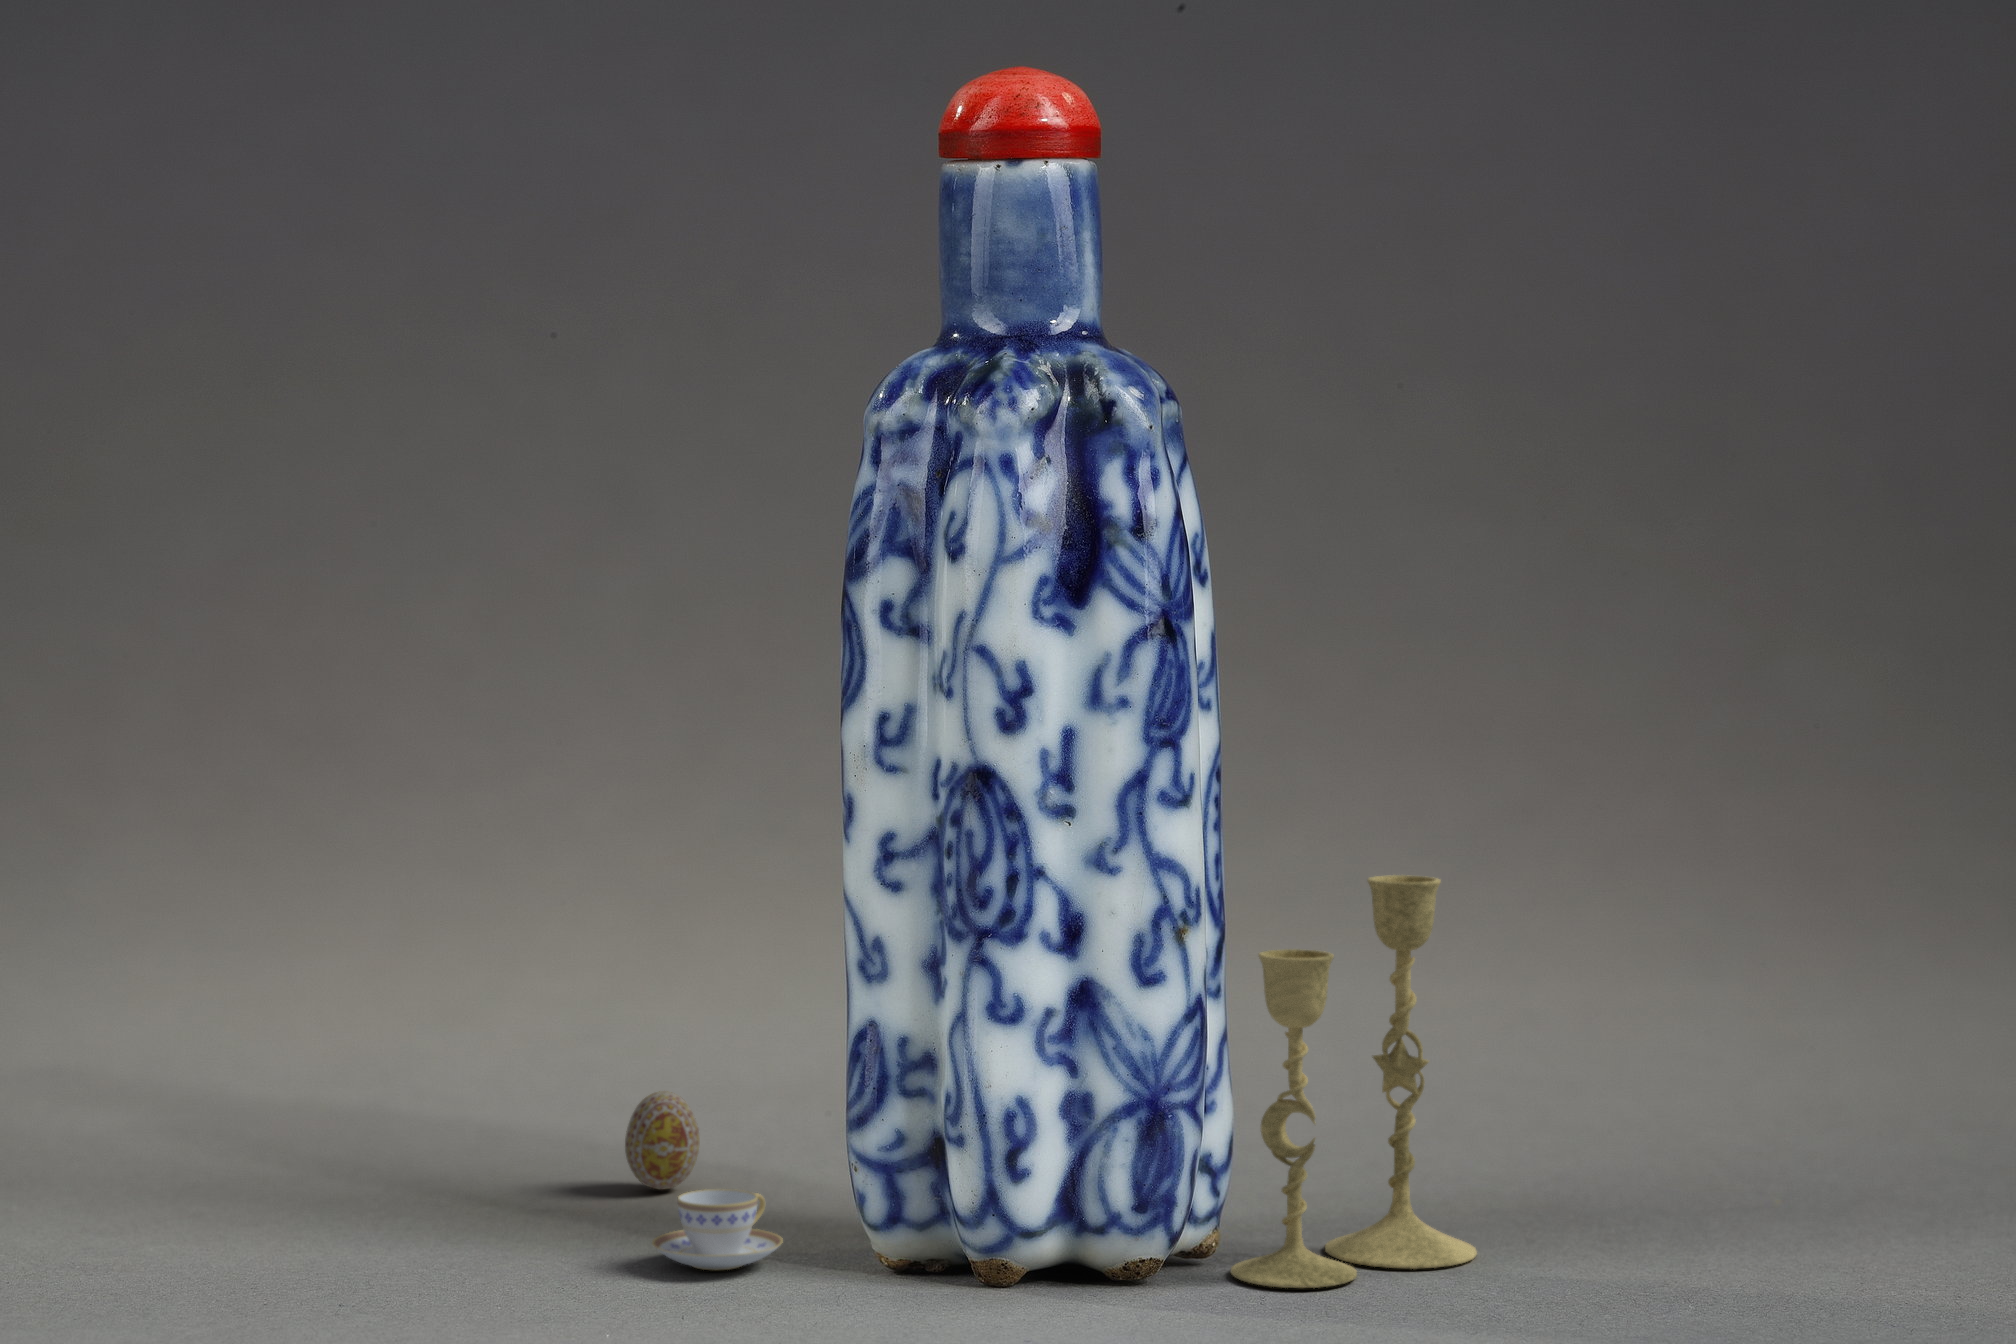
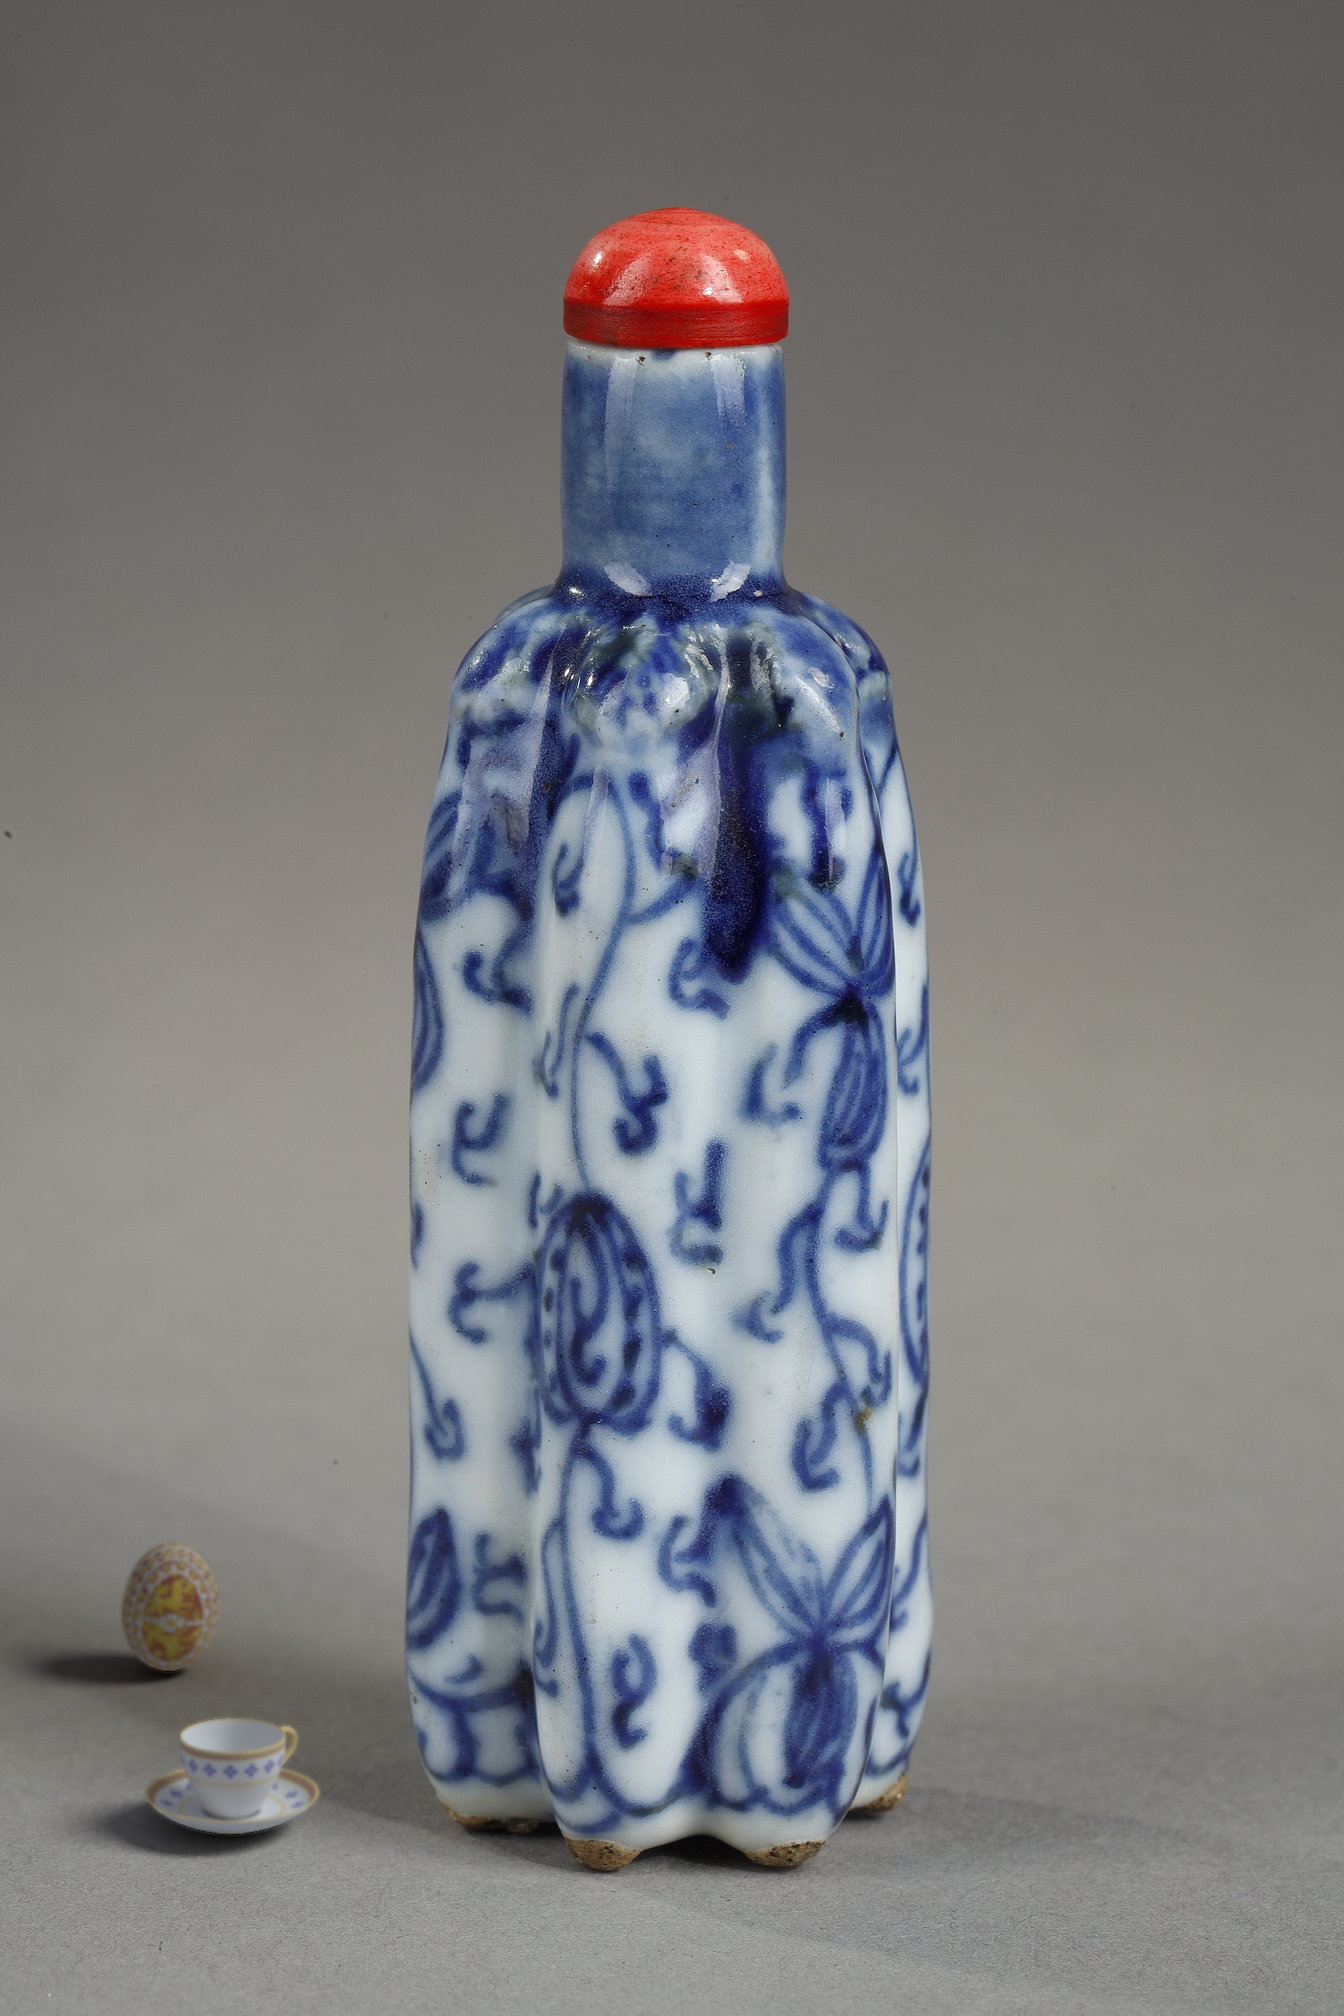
candlestick: present [1231,875,1477,1288] -> none [912,1324,1241,1892]

